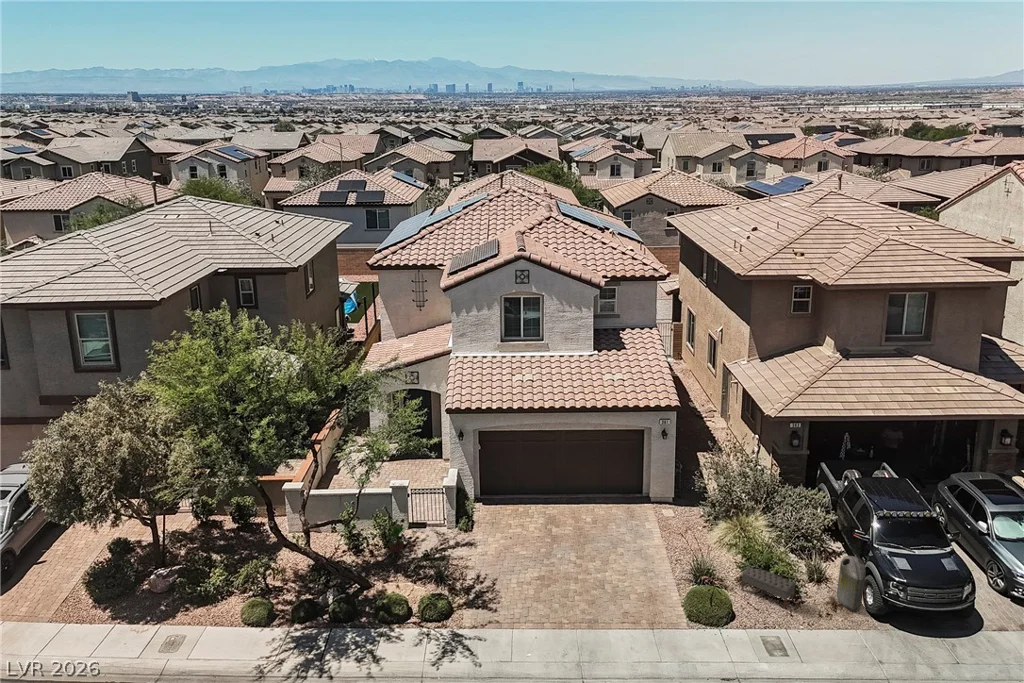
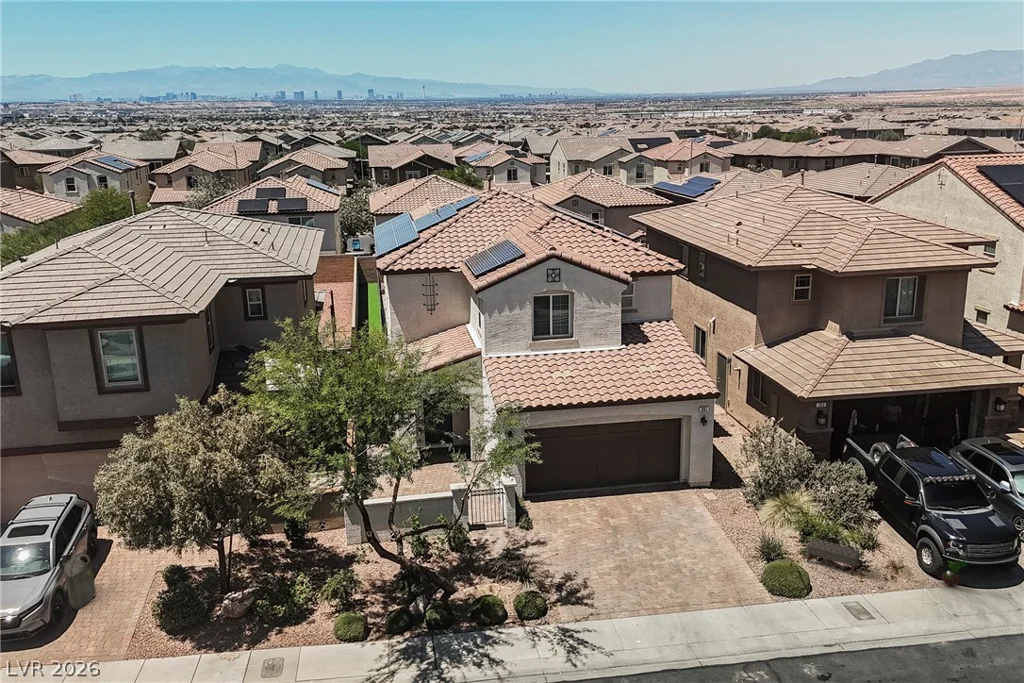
potted tree: present [389,526,404,552] -> present [942,558,966,586]
trash can: present [837,556,866,612] -> present [64,553,96,610]

